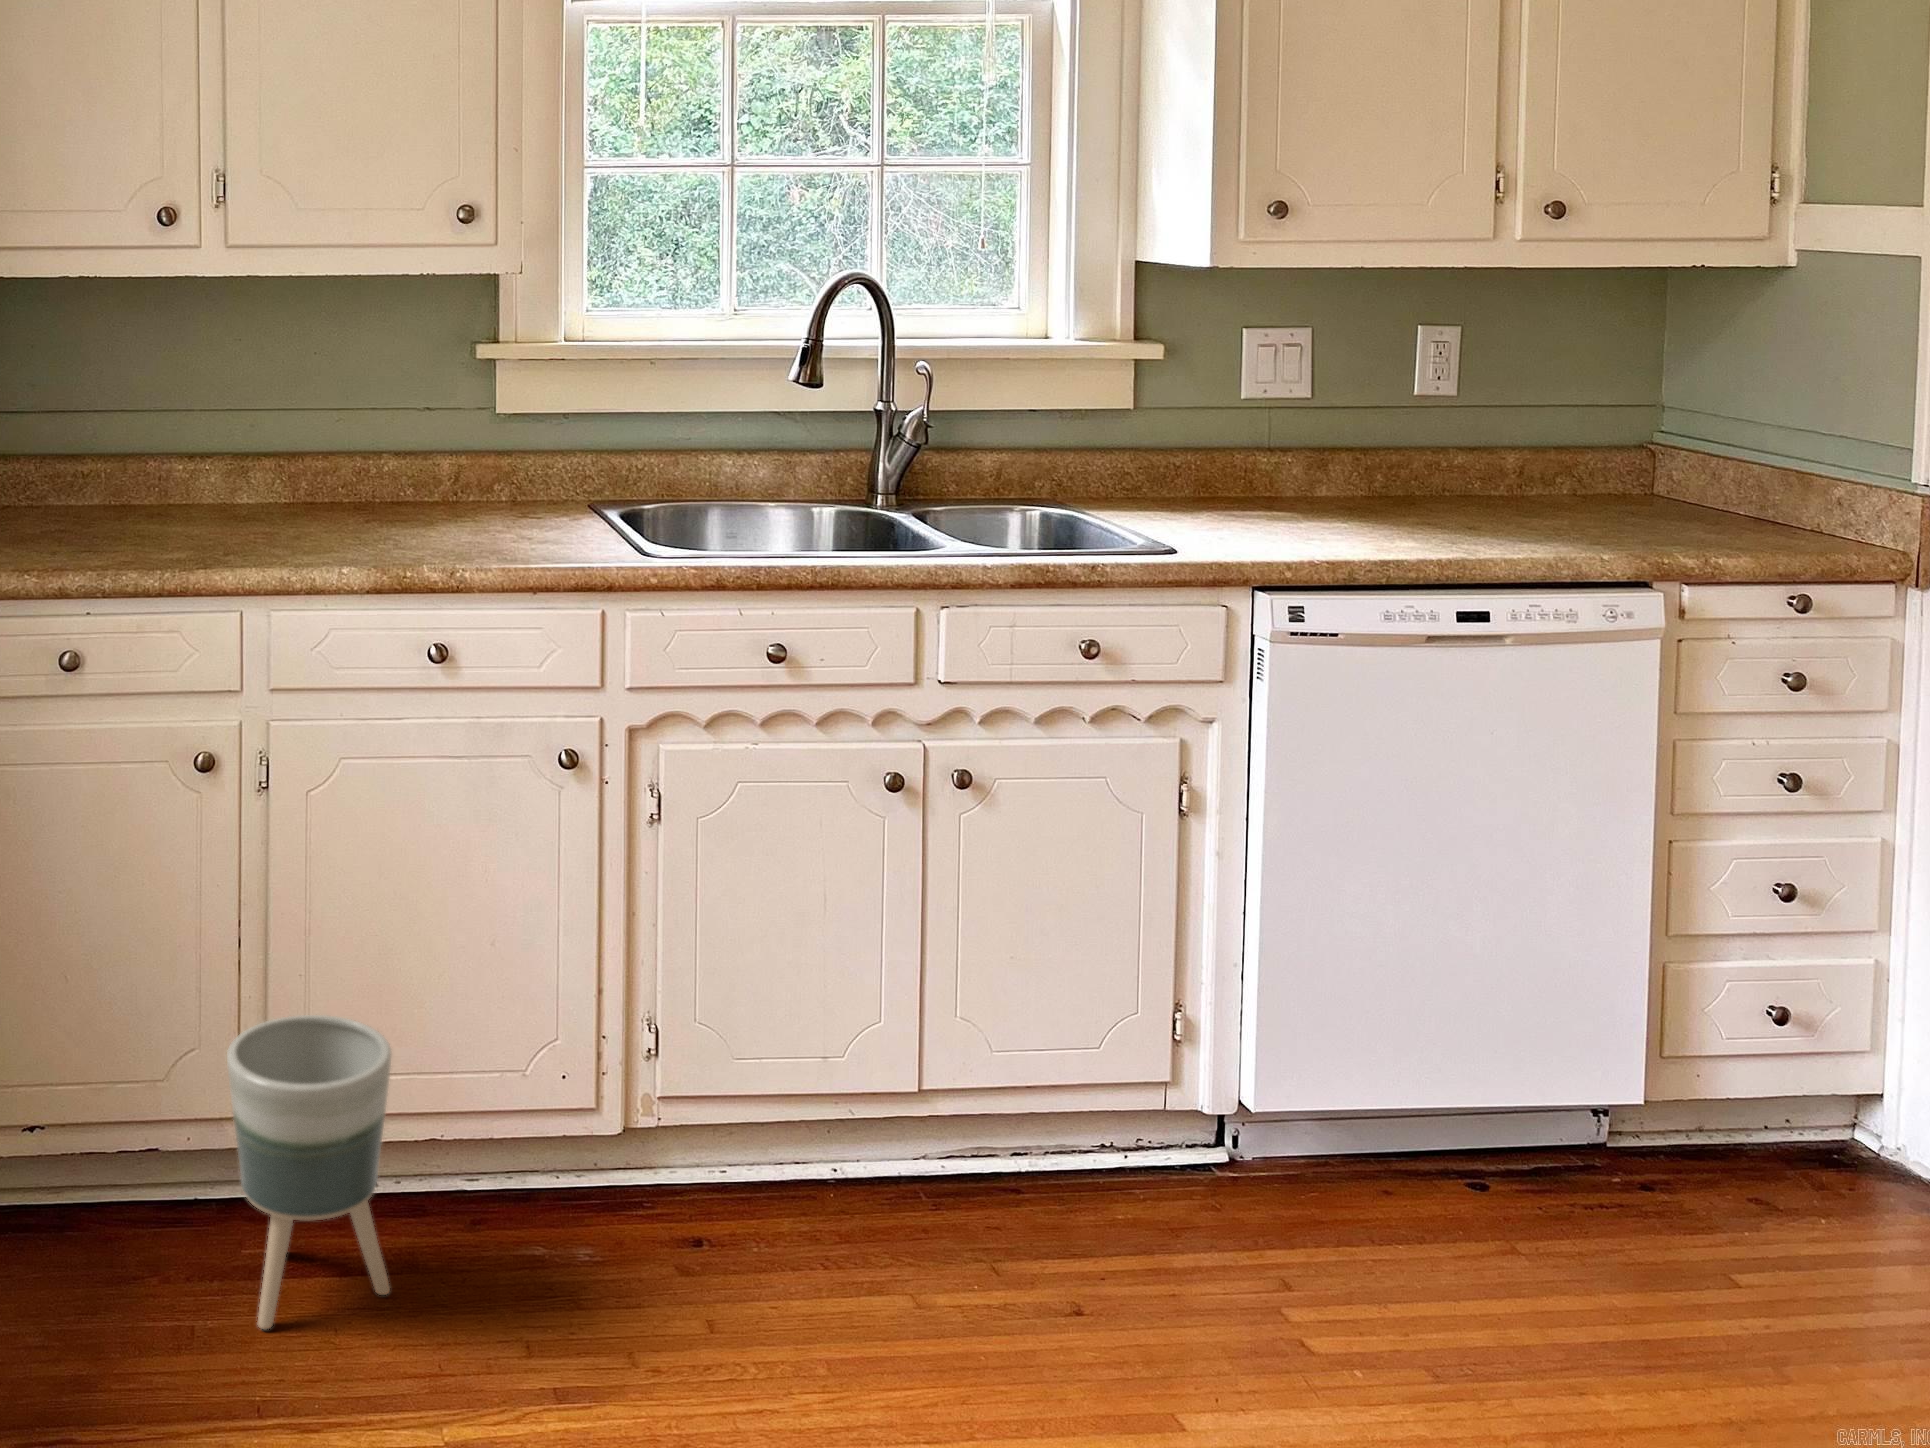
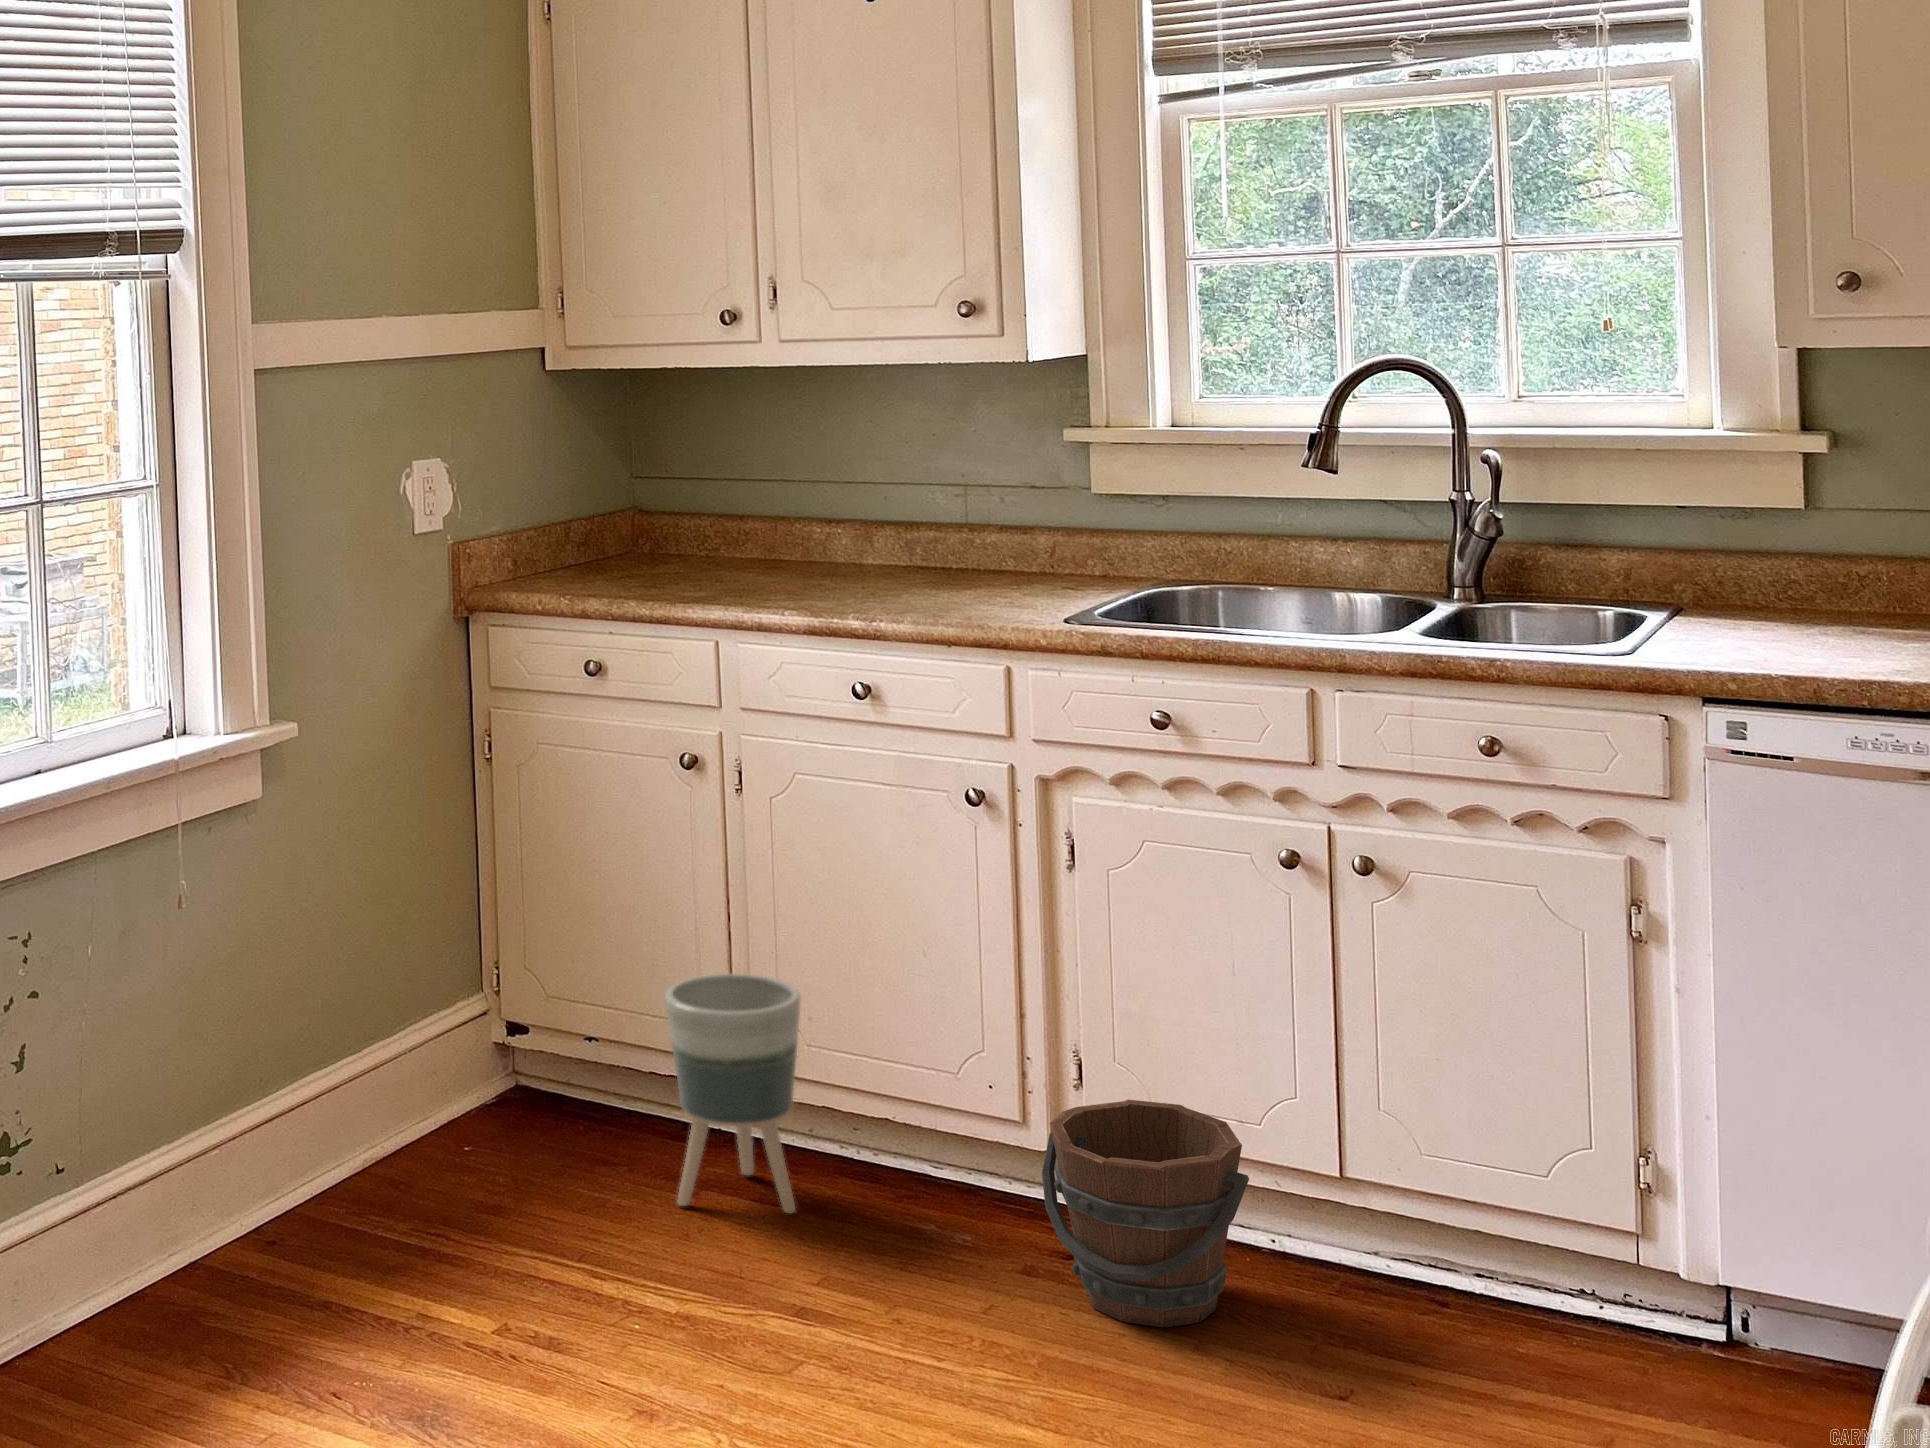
bucket: none [704,1058,930,1316] -> present [1042,1100,1249,1327]

